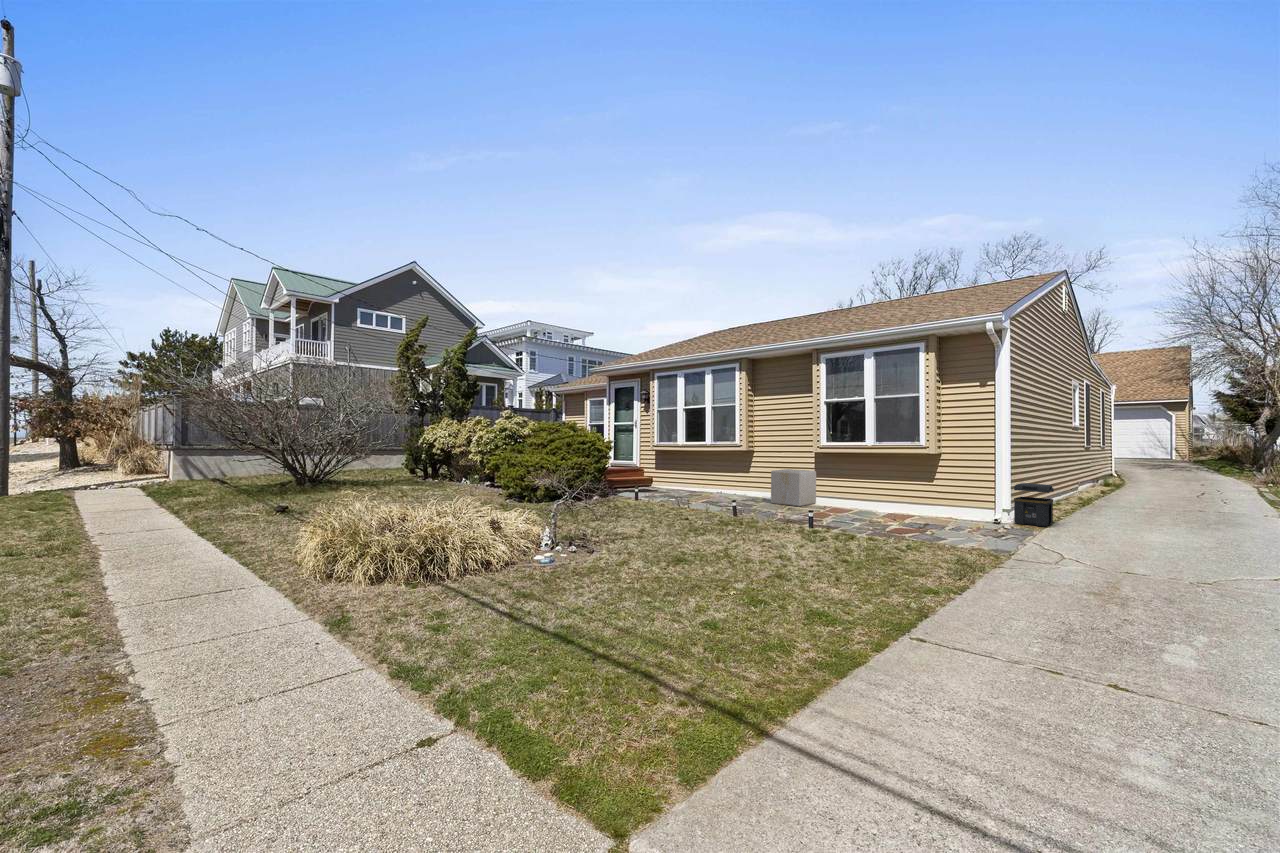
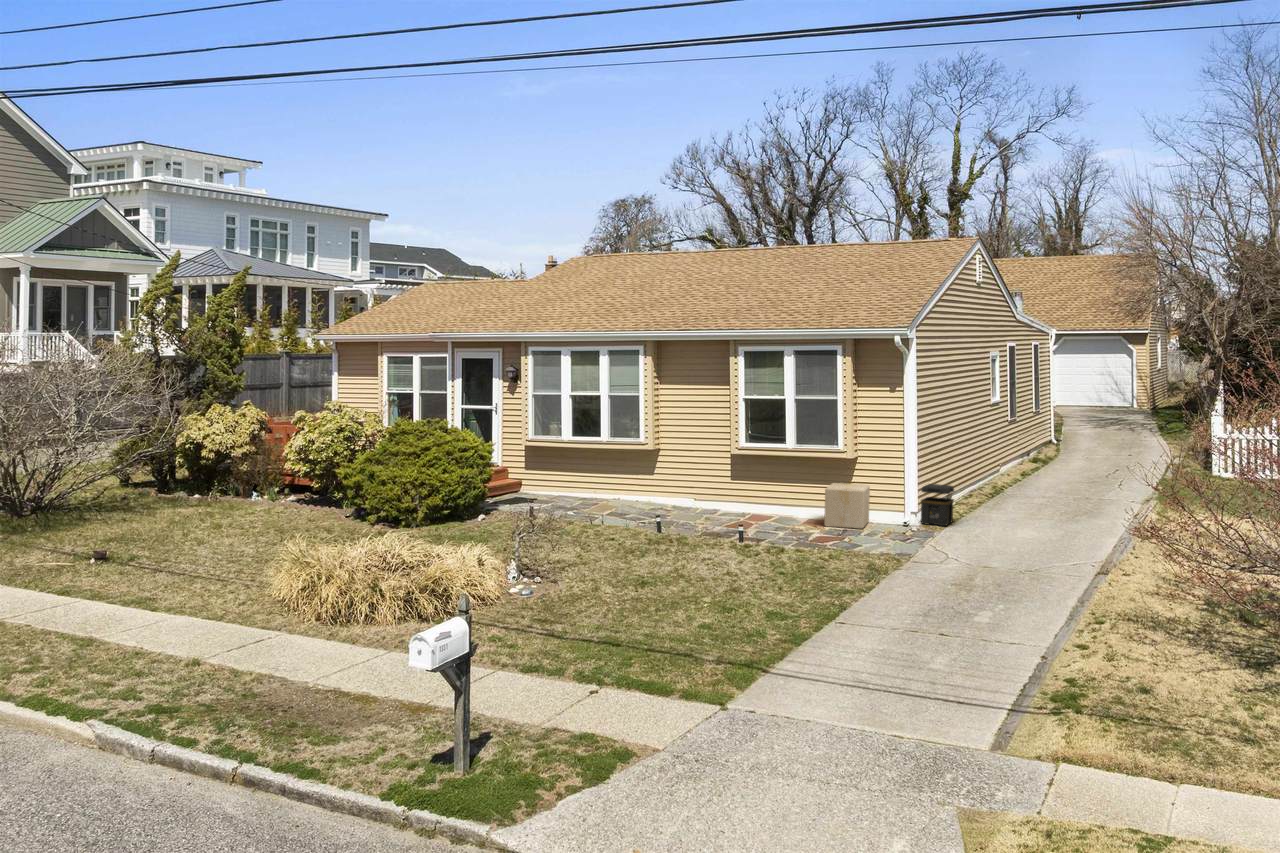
cardboard box: present [771,469,816,507] -> present [824,483,870,529]

